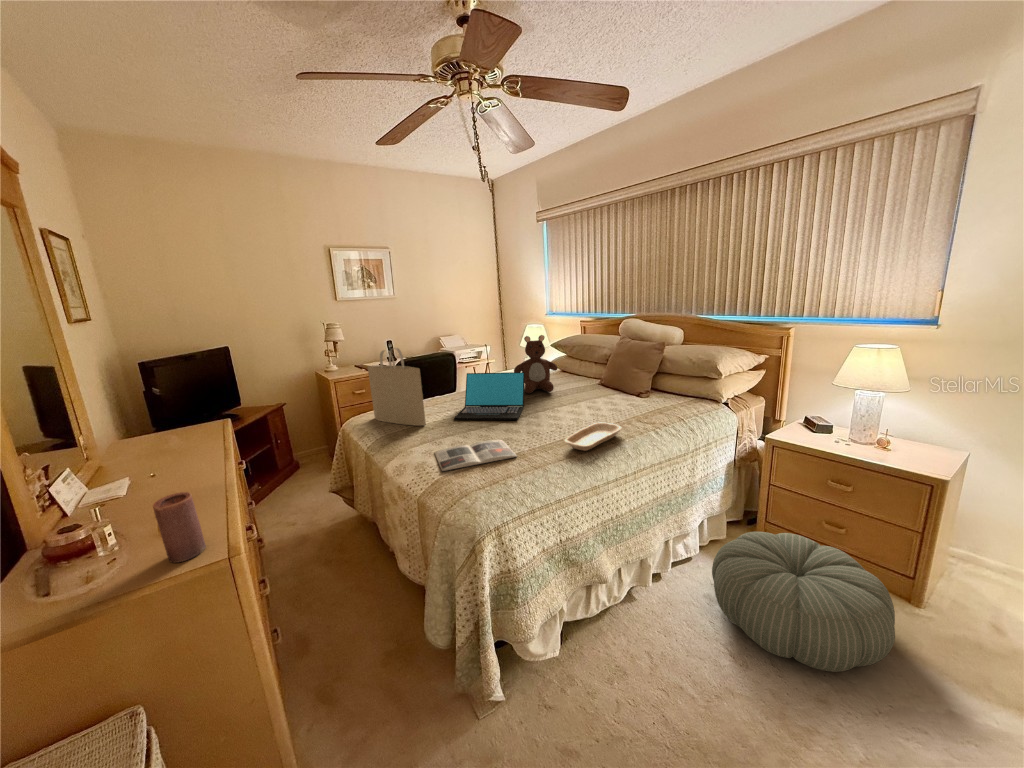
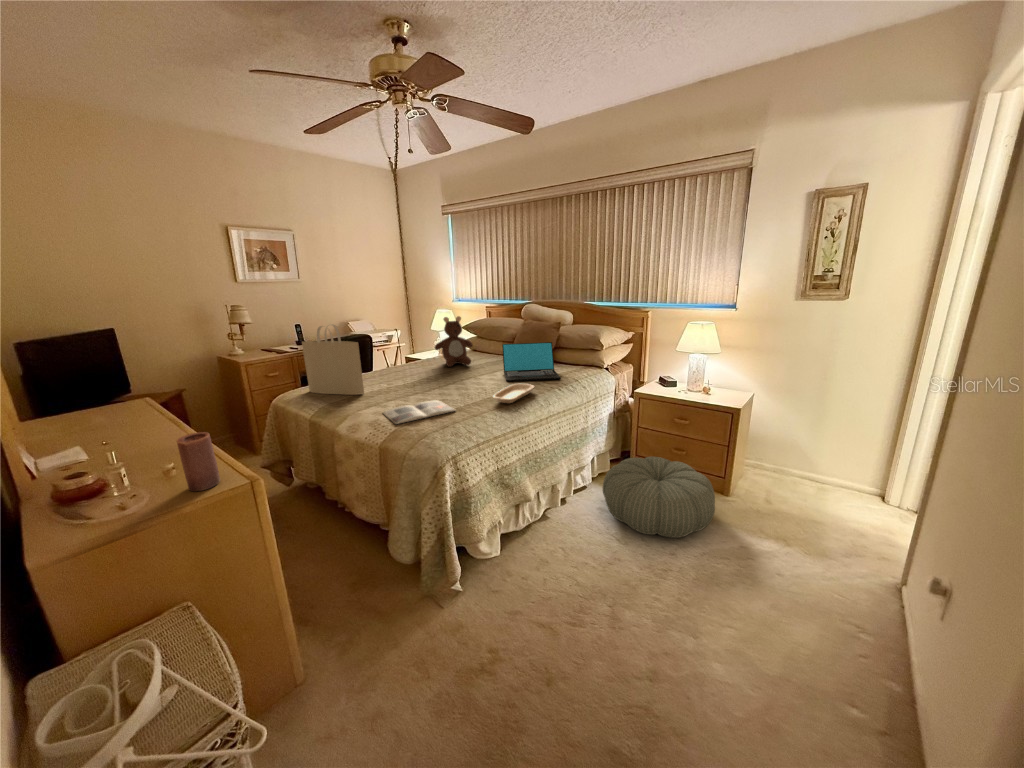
laptop: present [454,372,525,420] -> present [502,342,561,381]

